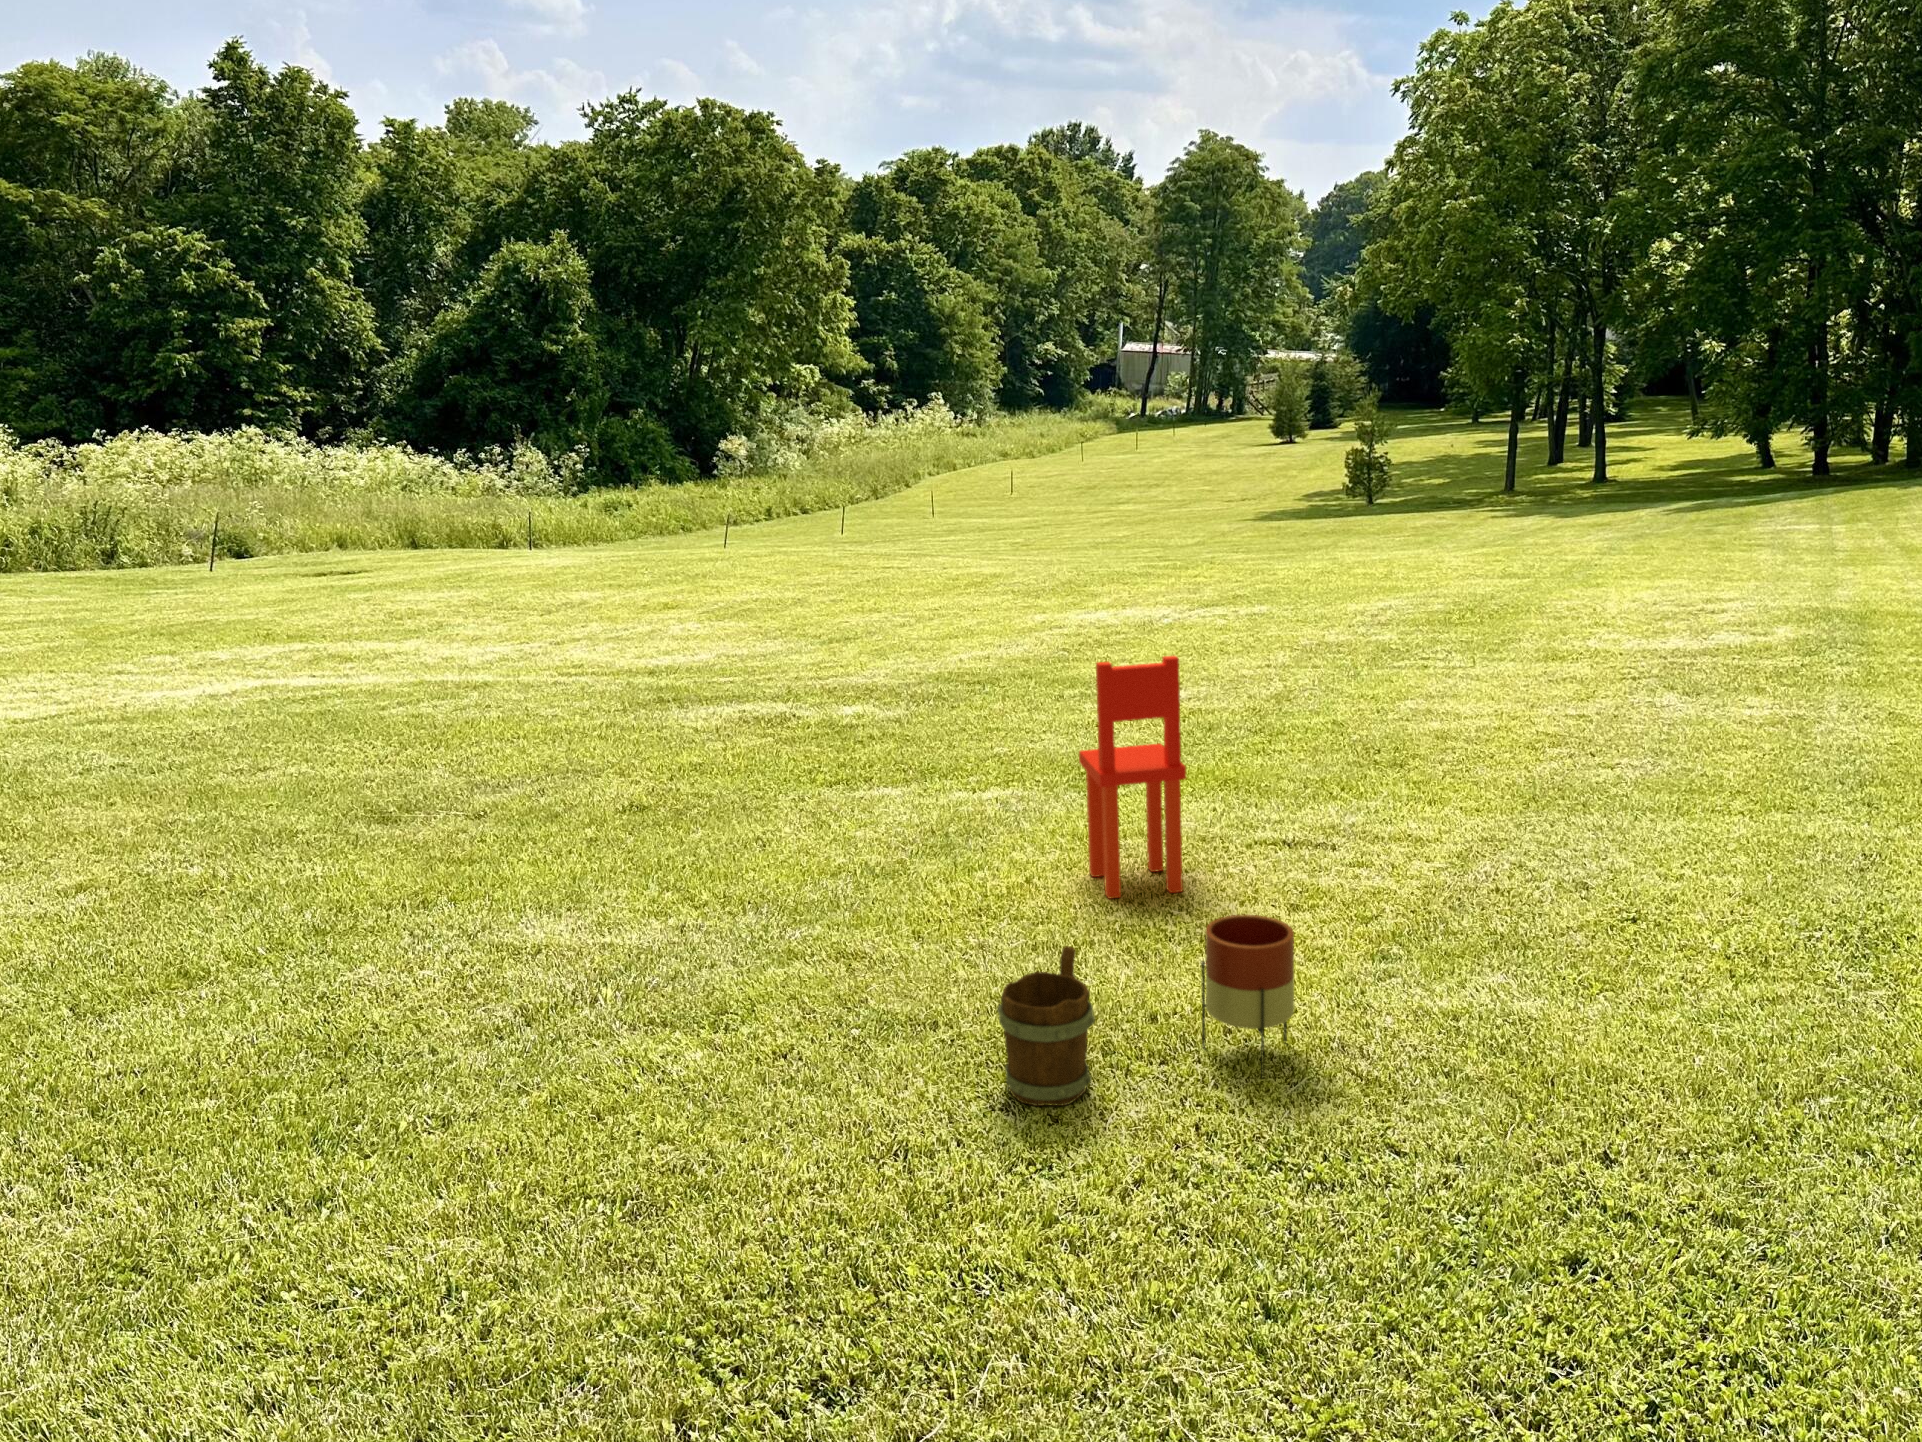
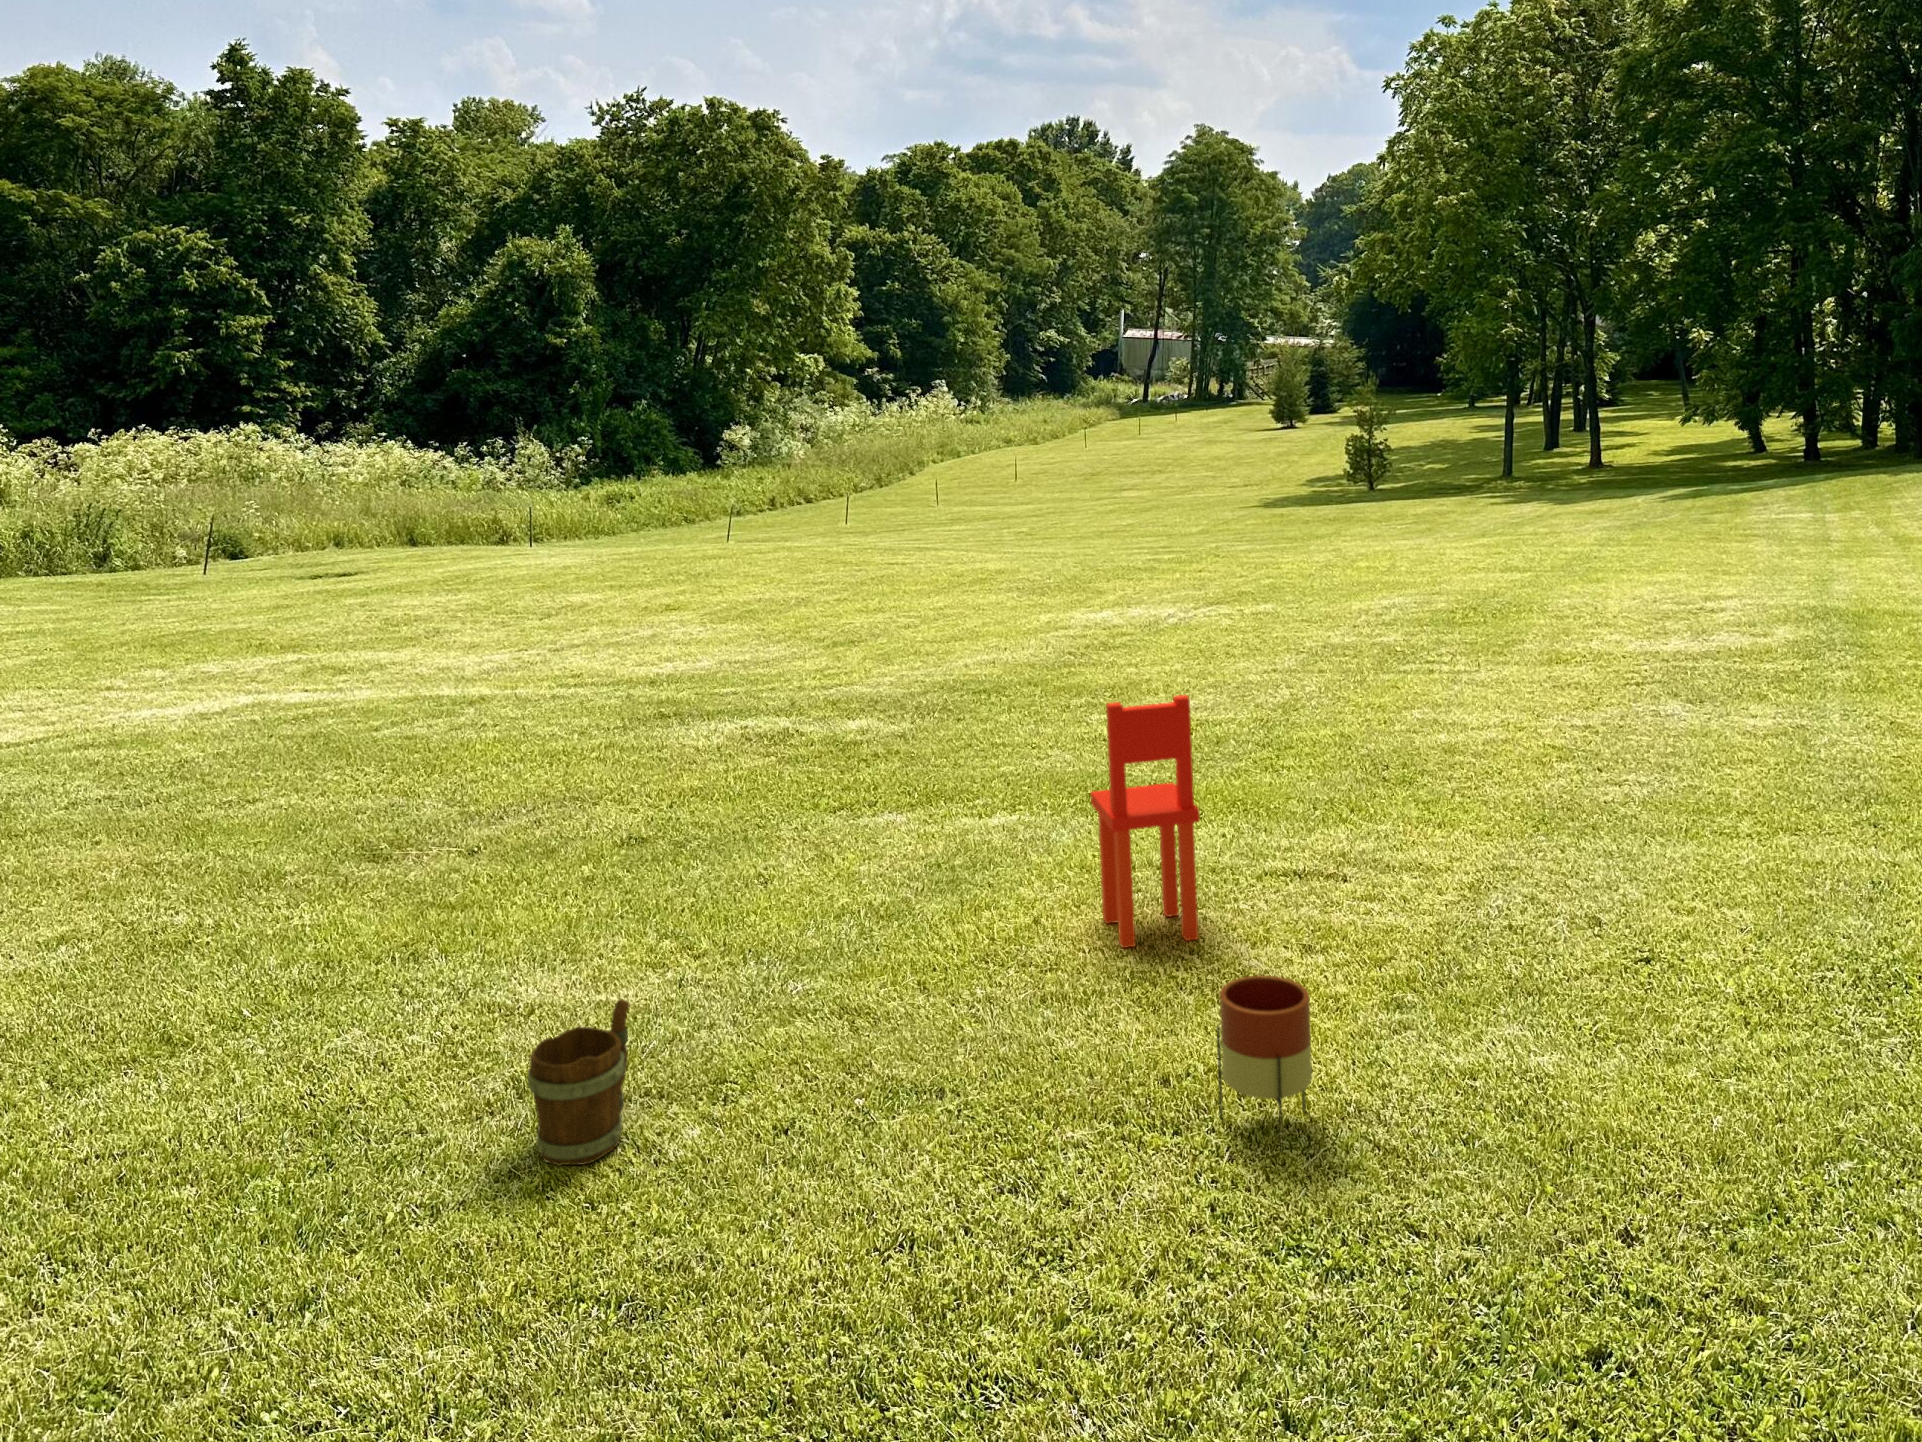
bucket: present [997,946,1095,1106] -> present [527,999,629,1166]

